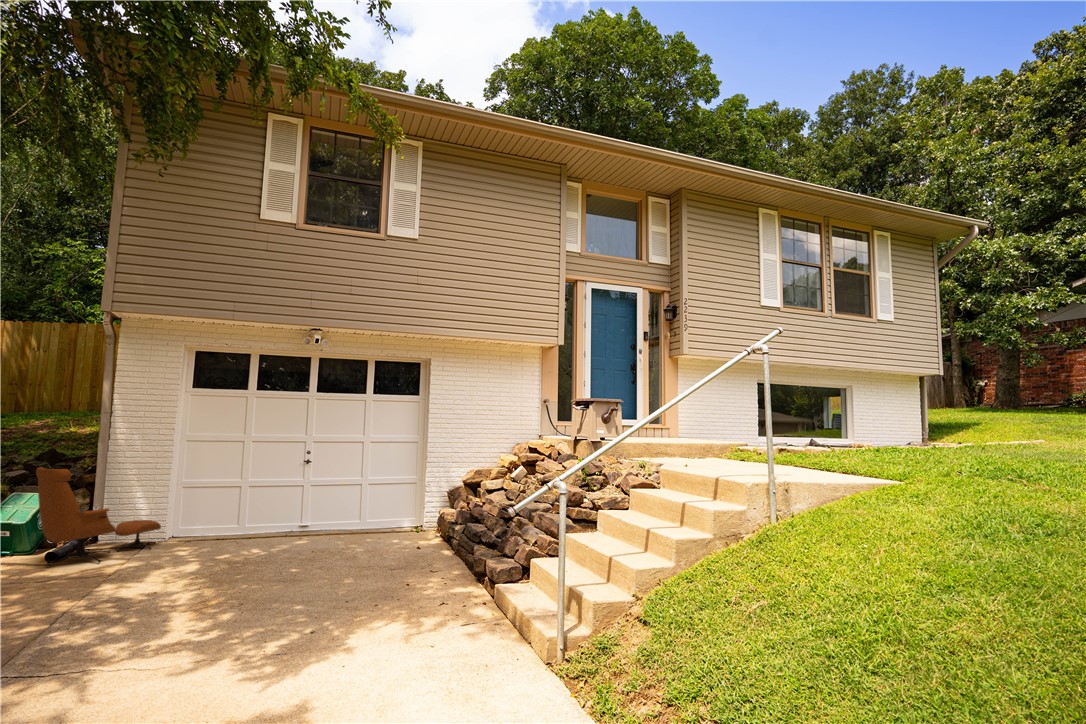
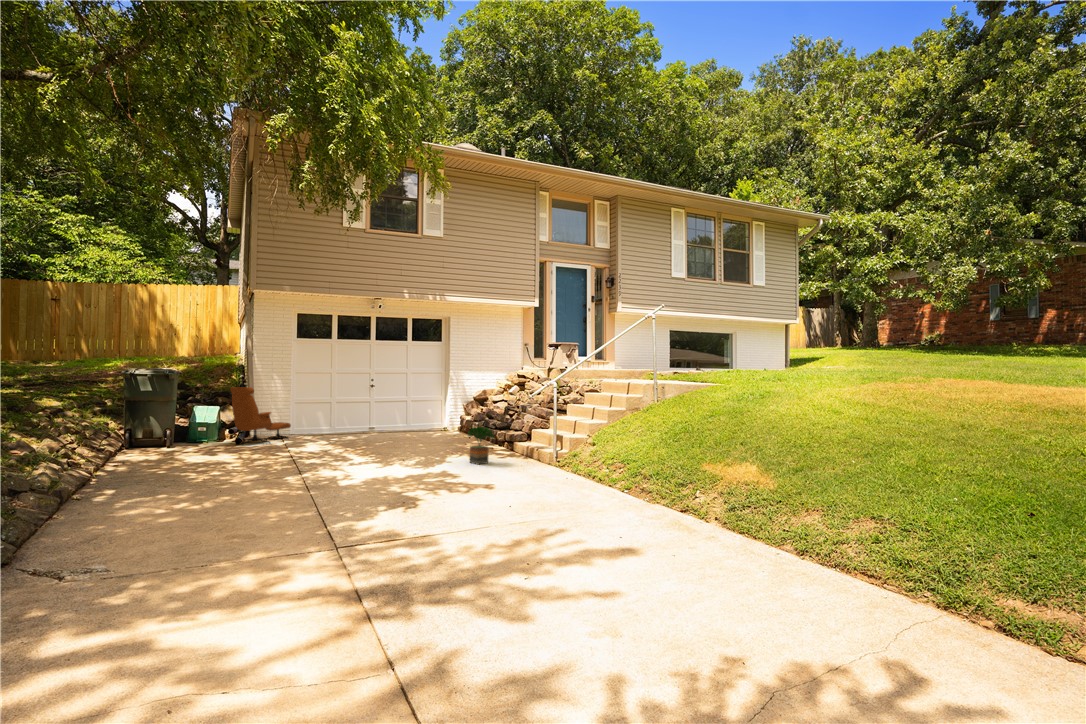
potted tree: none [383,569,439,658] -> present [468,427,494,464]

